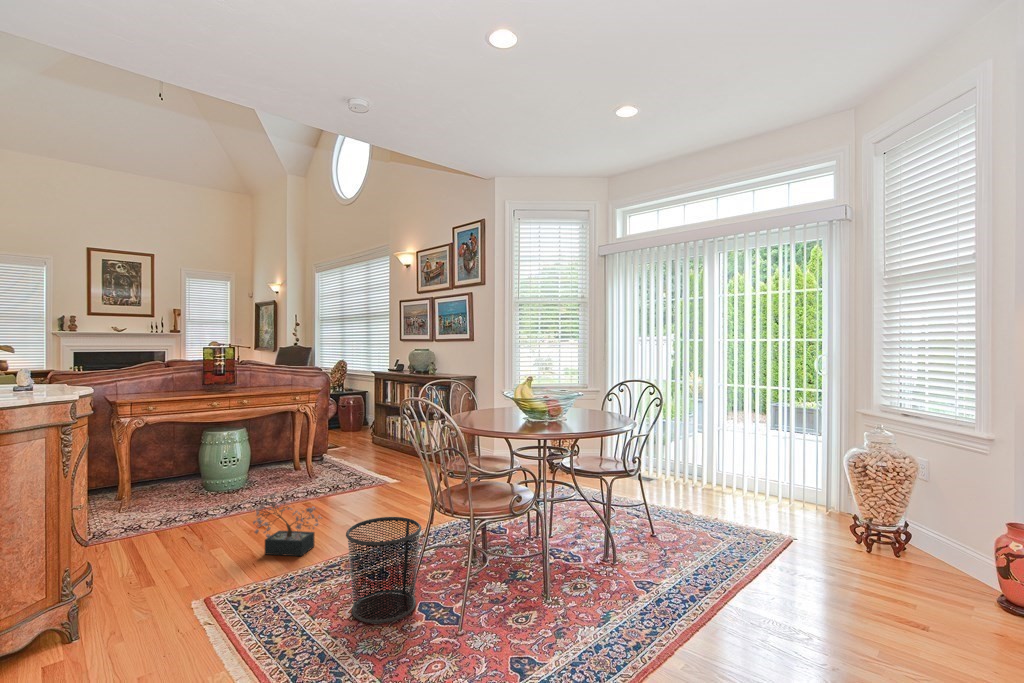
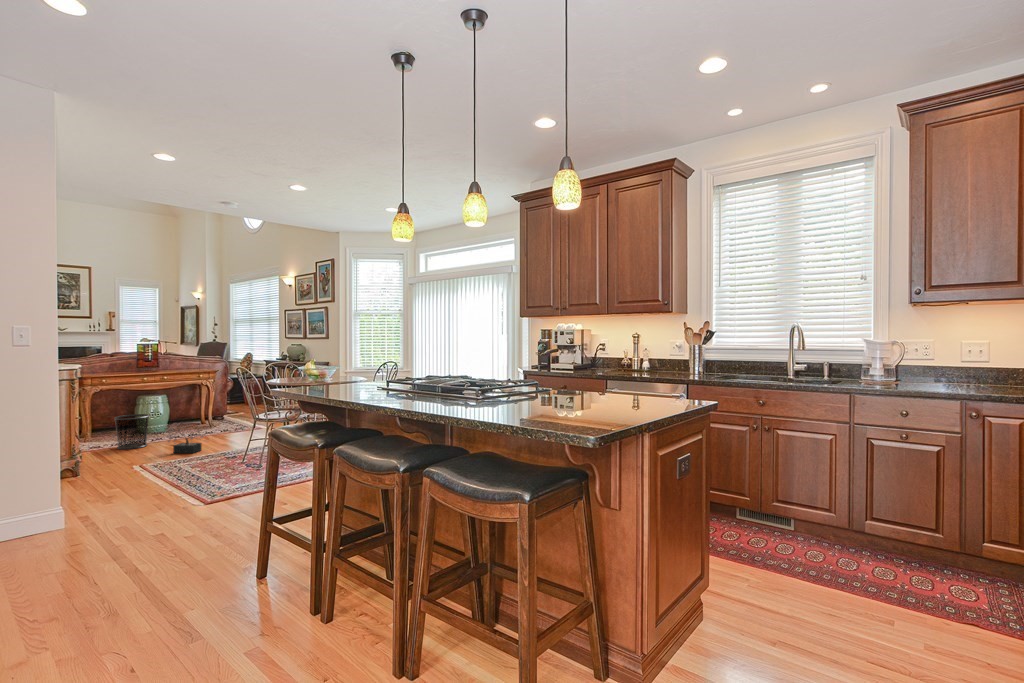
waste bin: present [346,517,421,623] -> present [114,414,150,449]

